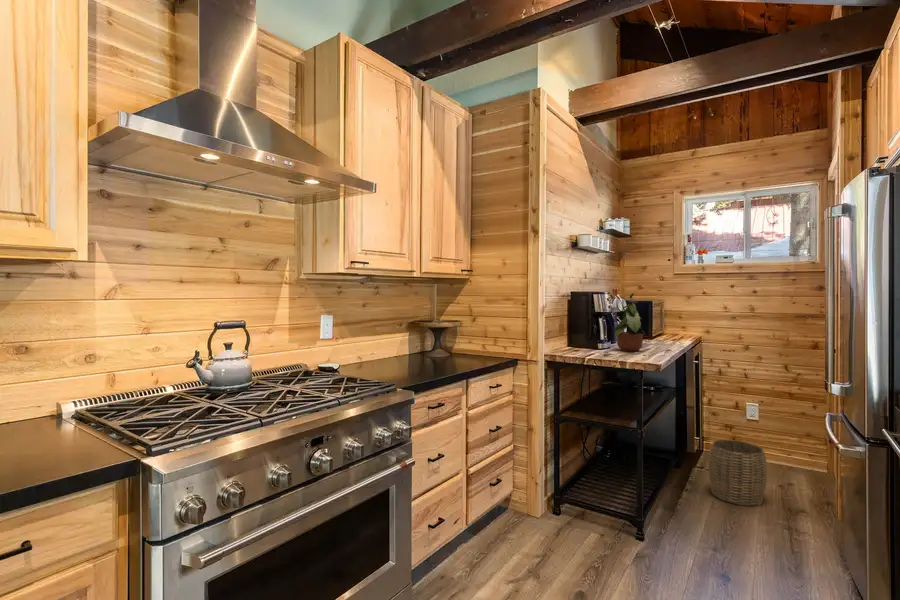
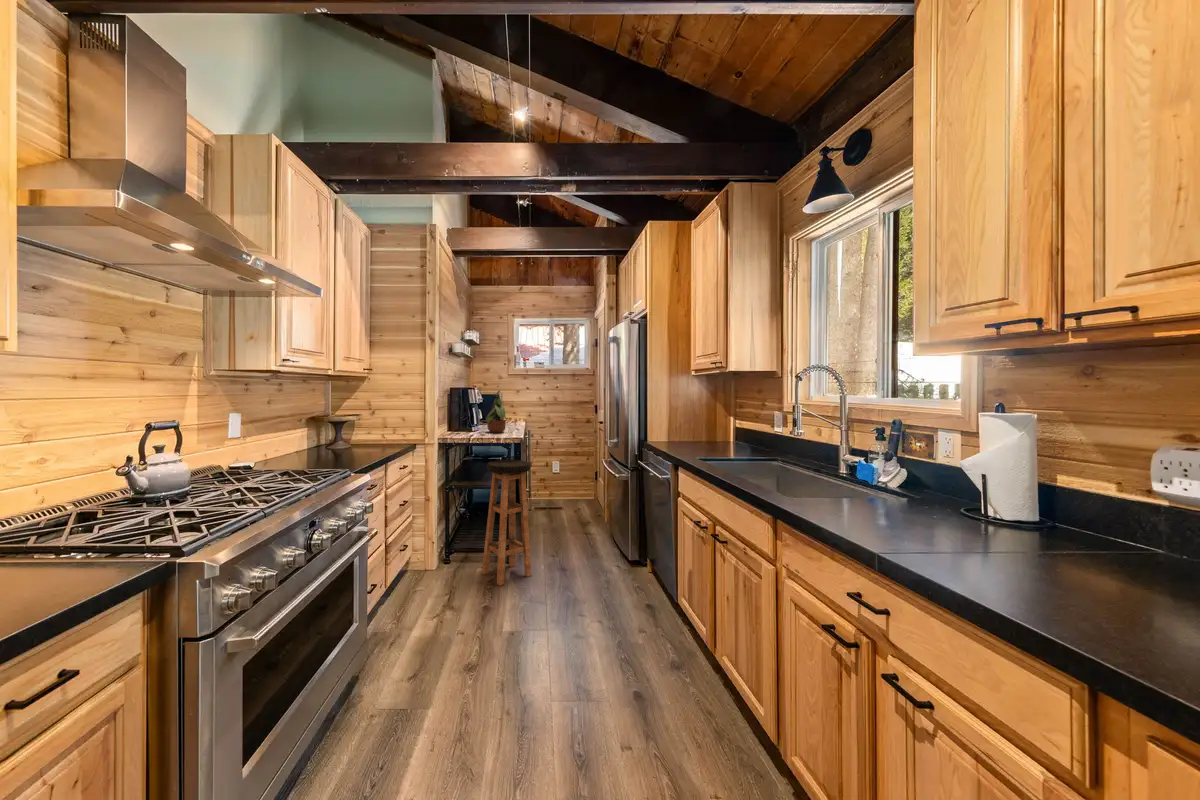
bar stool: none [594,390,665,572] -> present [482,460,531,586]
woven basket: present [708,440,767,506] -> none [540,488,573,529]

